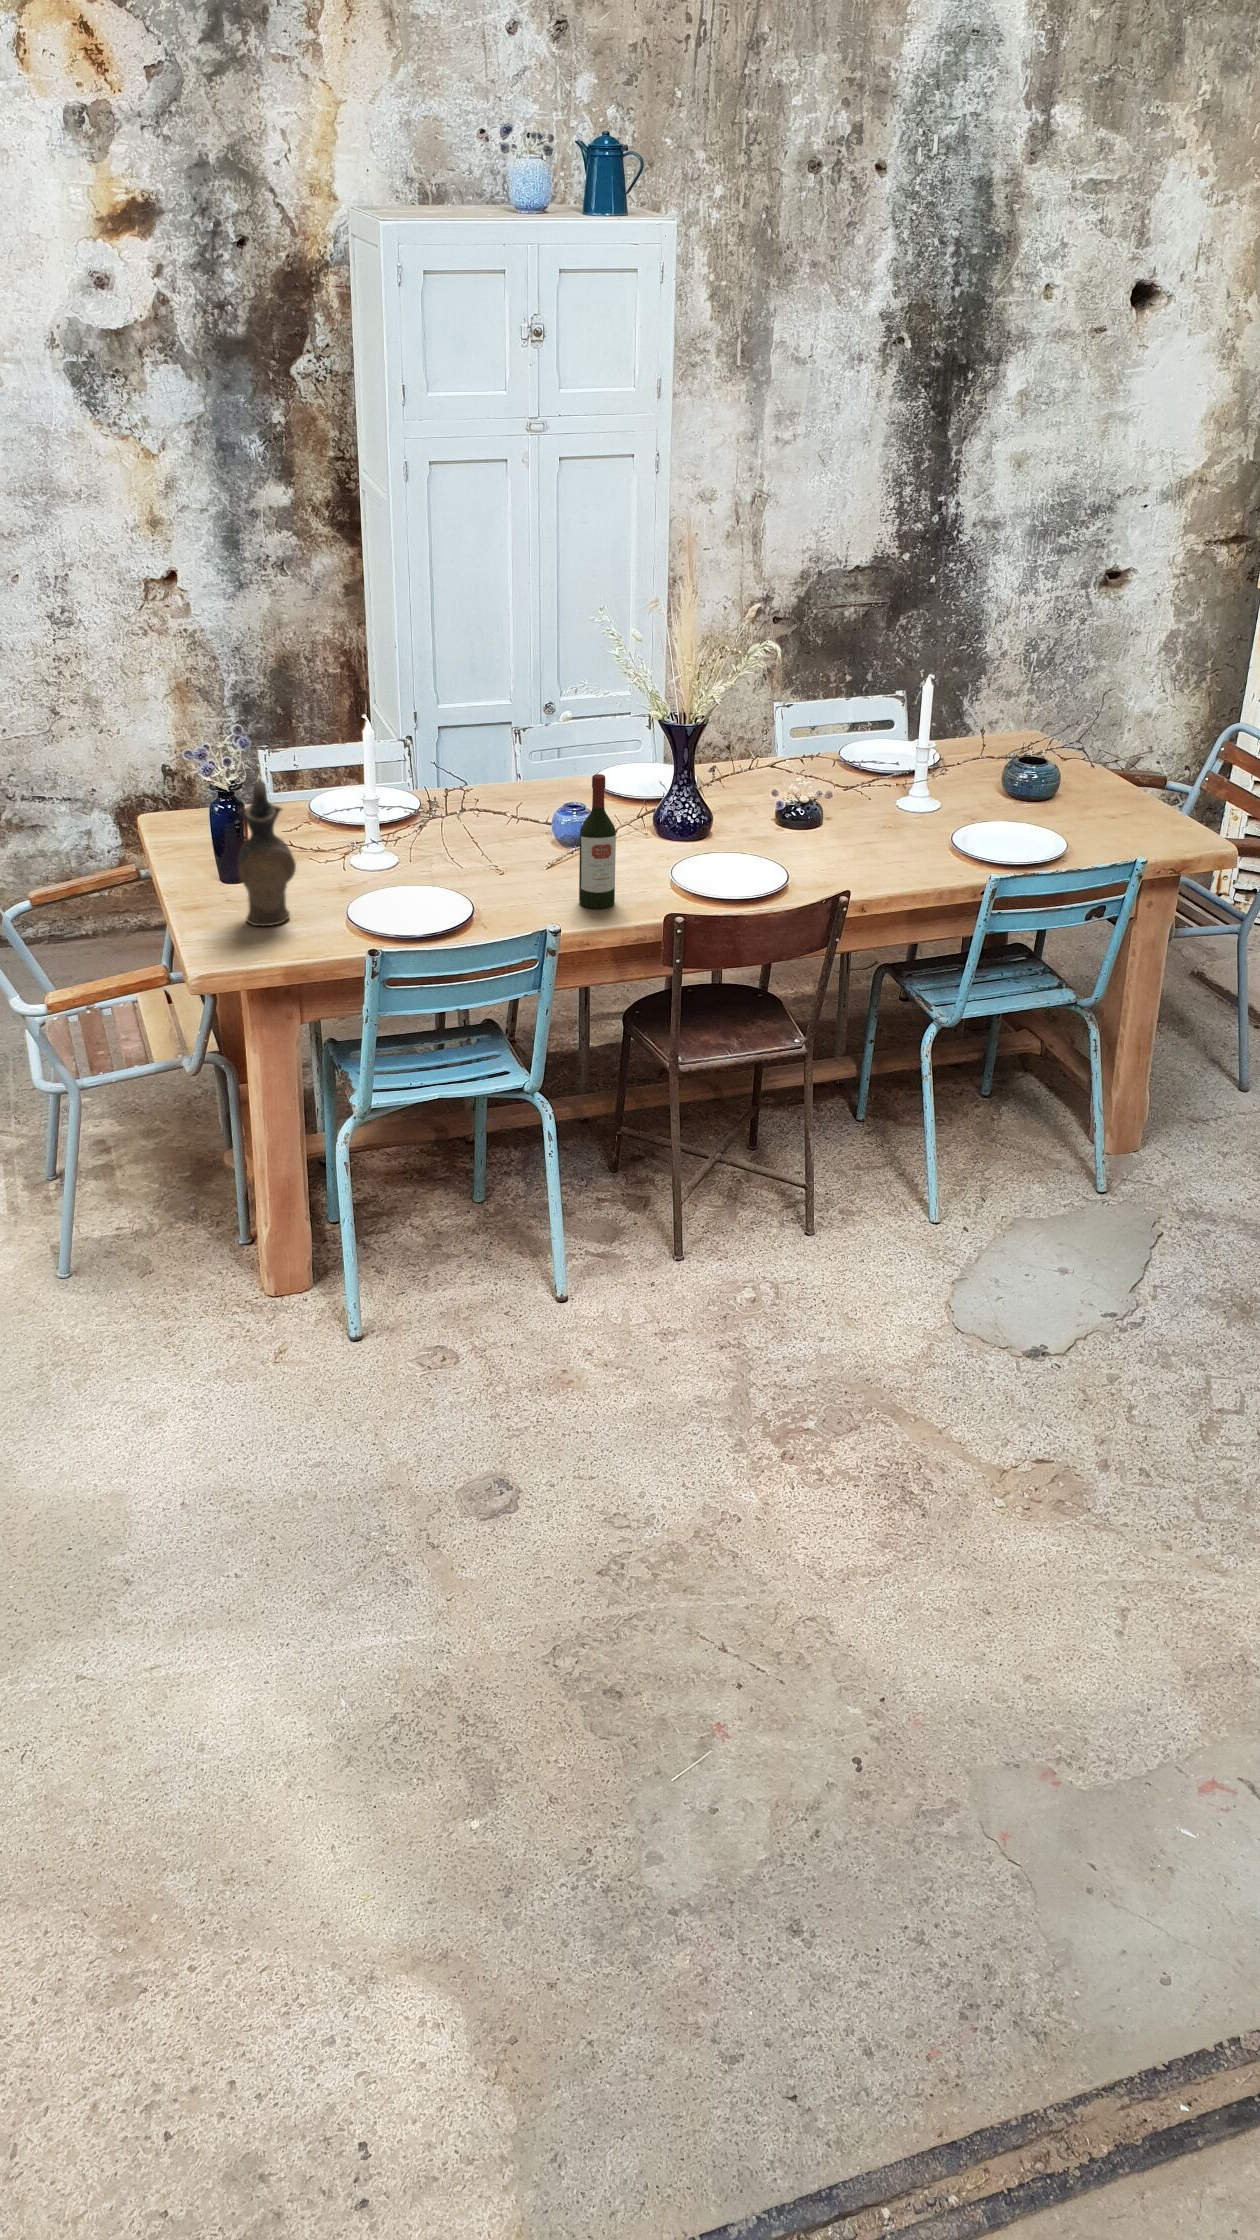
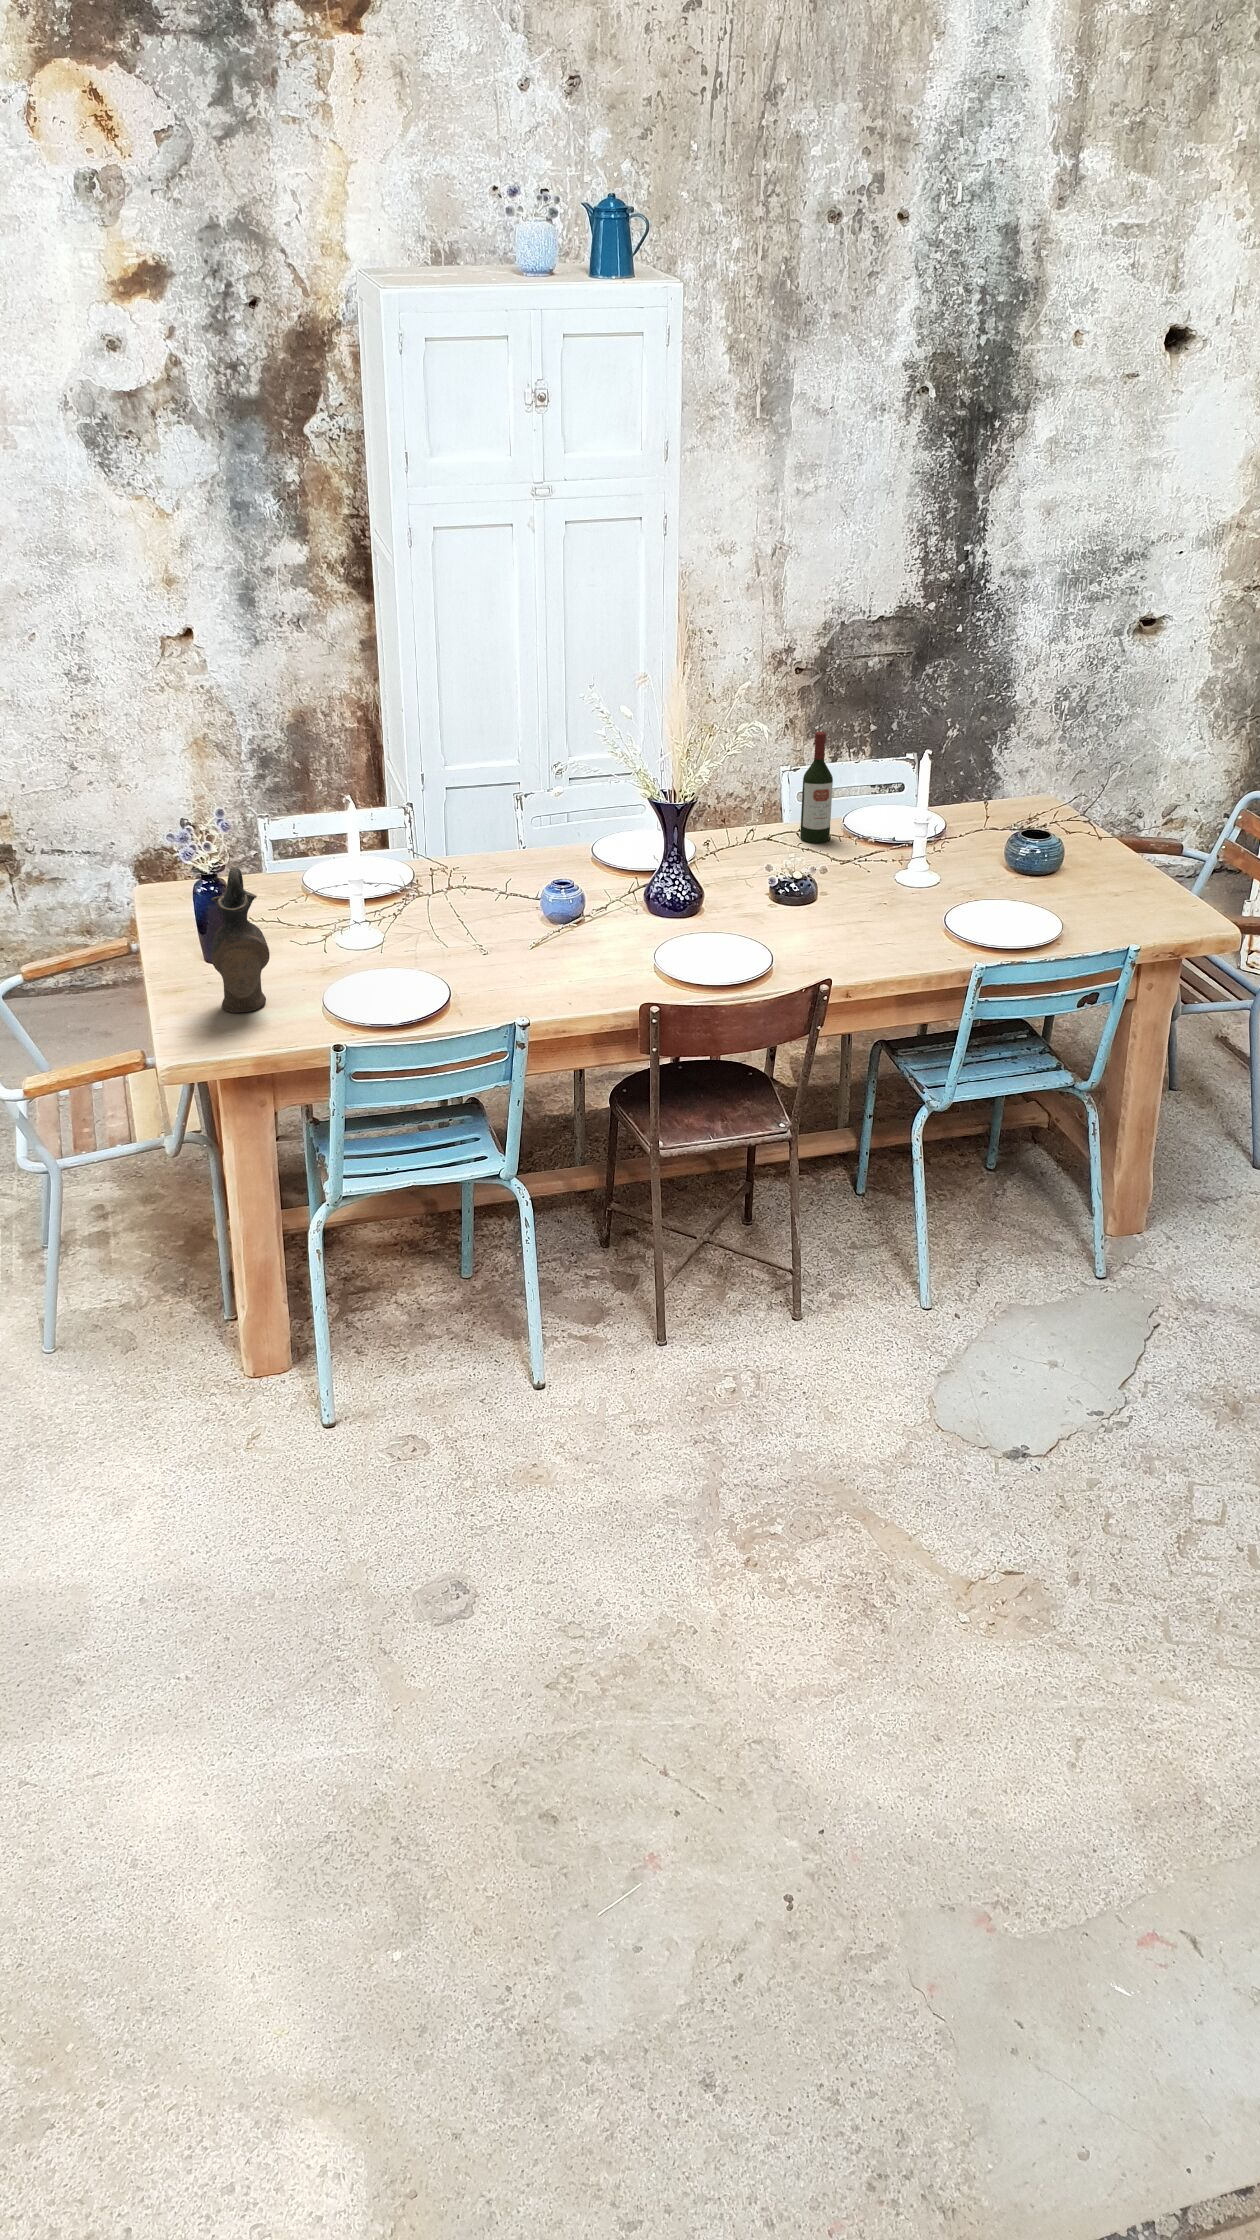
wine bottle: present [579,774,616,909] -> present [800,731,833,843]

